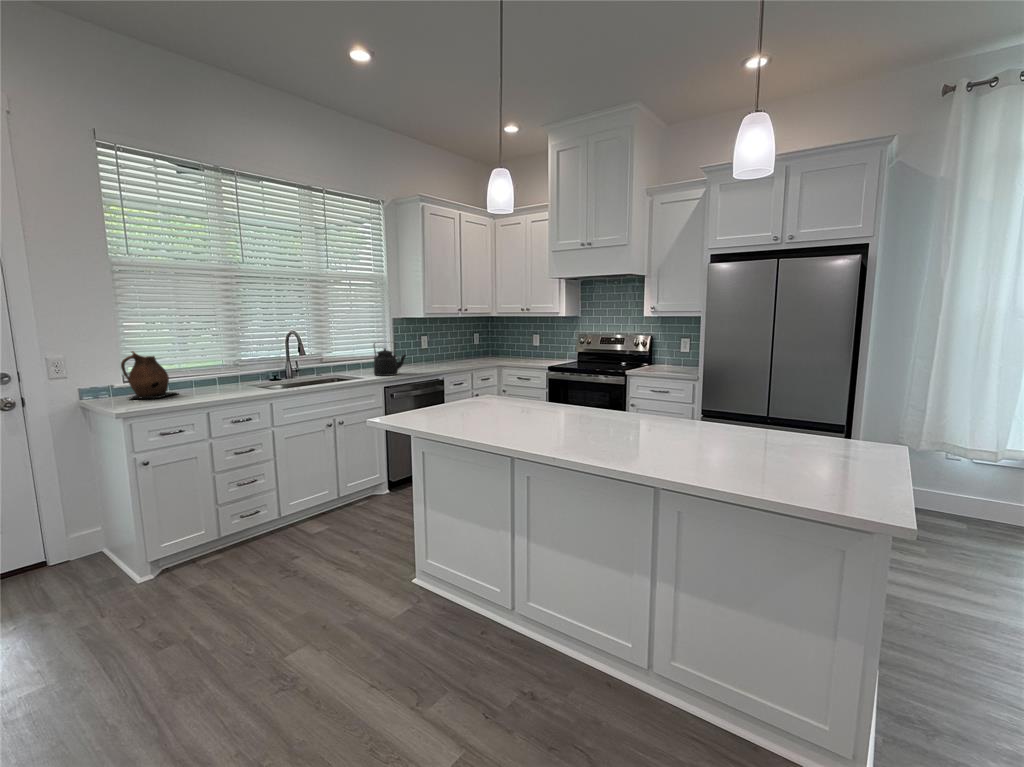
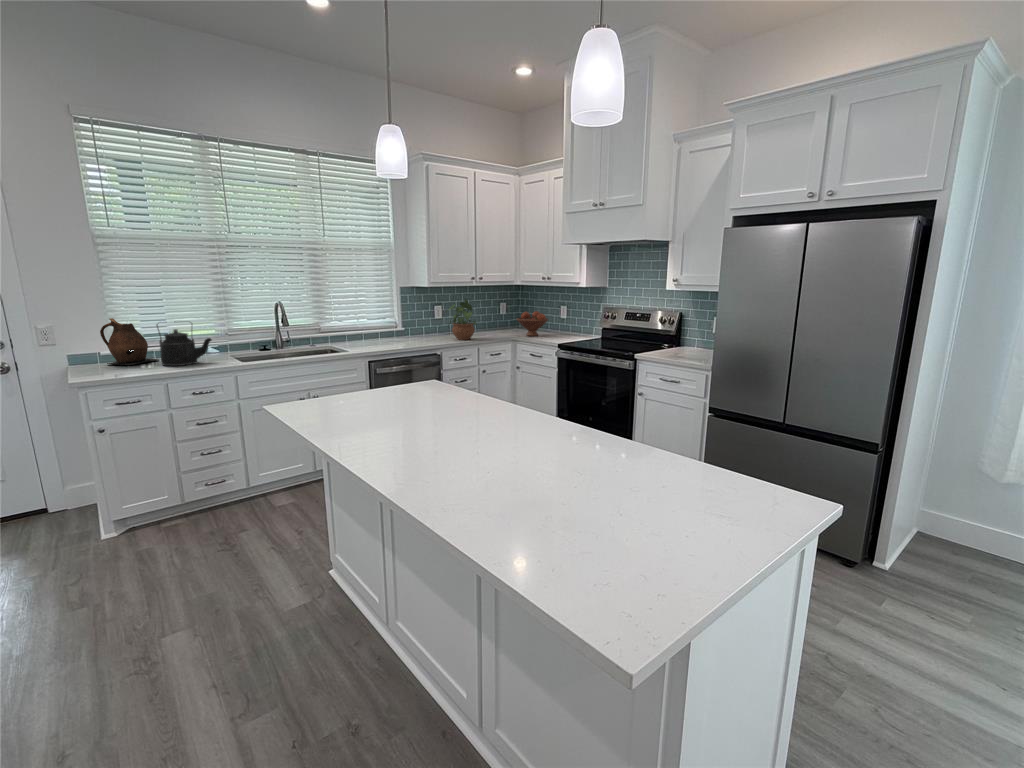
potted plant: none [438,328,468,366] -> present [446,299,476,340]
fruit bowl: none [499,339,528,361] -> present [517,311,548,336]
kettle: present [373,343,406,376] -> present [157,324,212,366]

